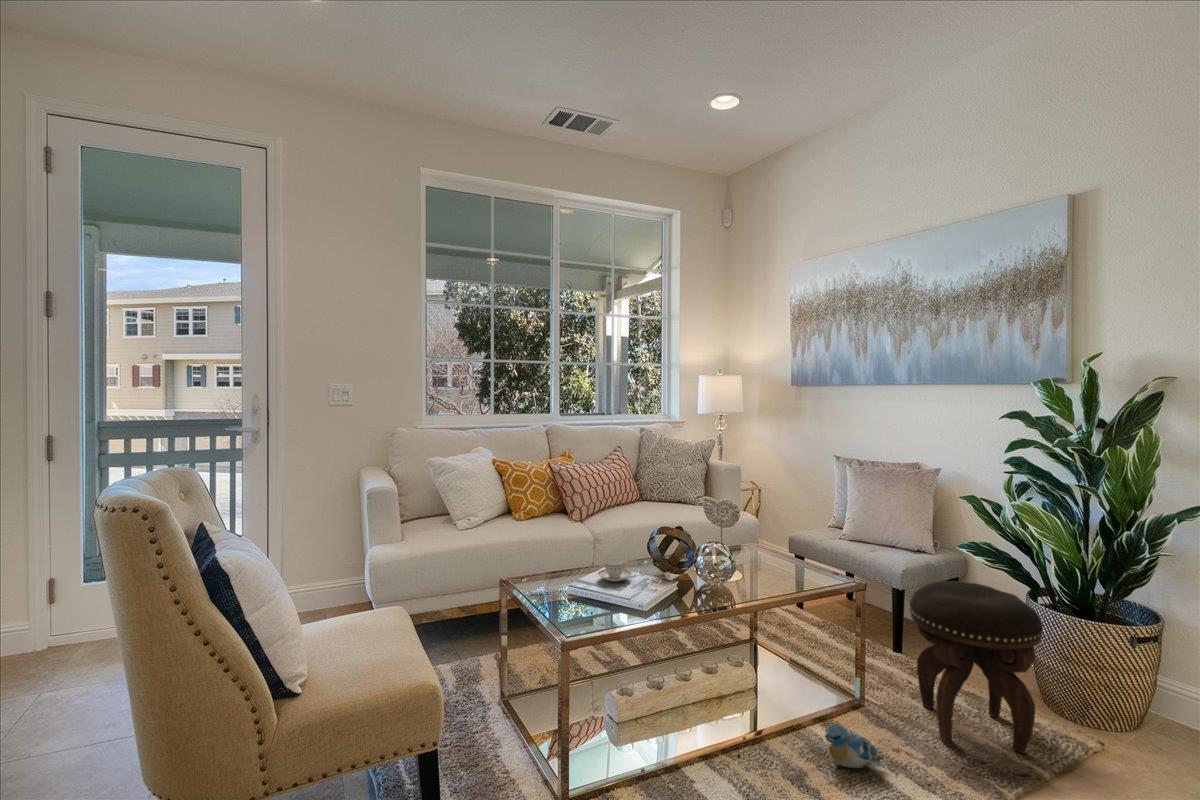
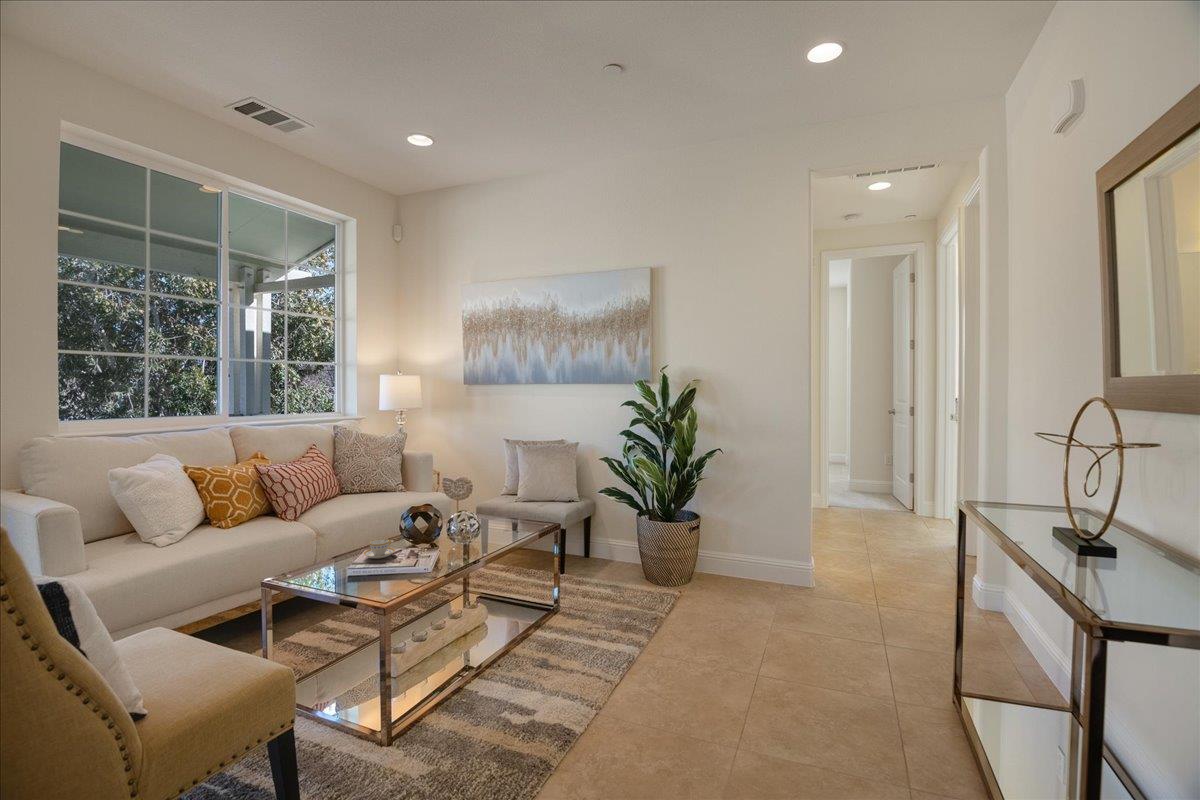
footstool: present [910,581,1043,753] -> none [586,512,657,615]
plush toy: present [825,724,884,768] -> none [556,619,592,645]

